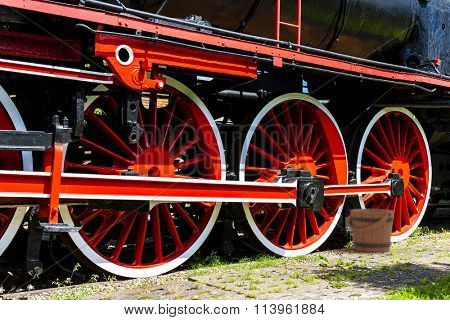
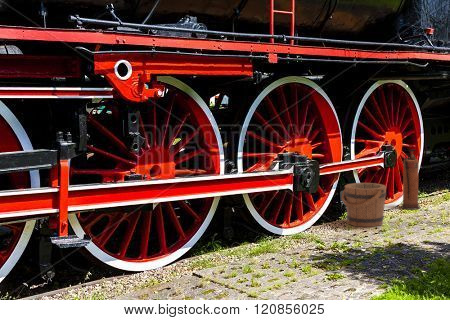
fire extinguisher: none [408,180,428,242] -> present [401,149,420,210]

